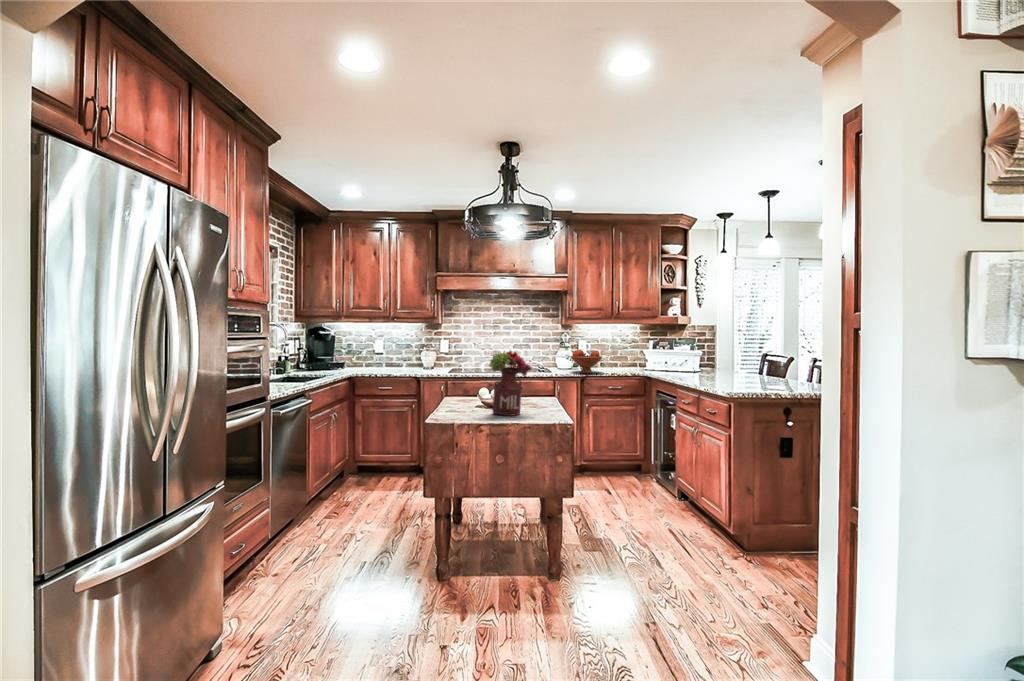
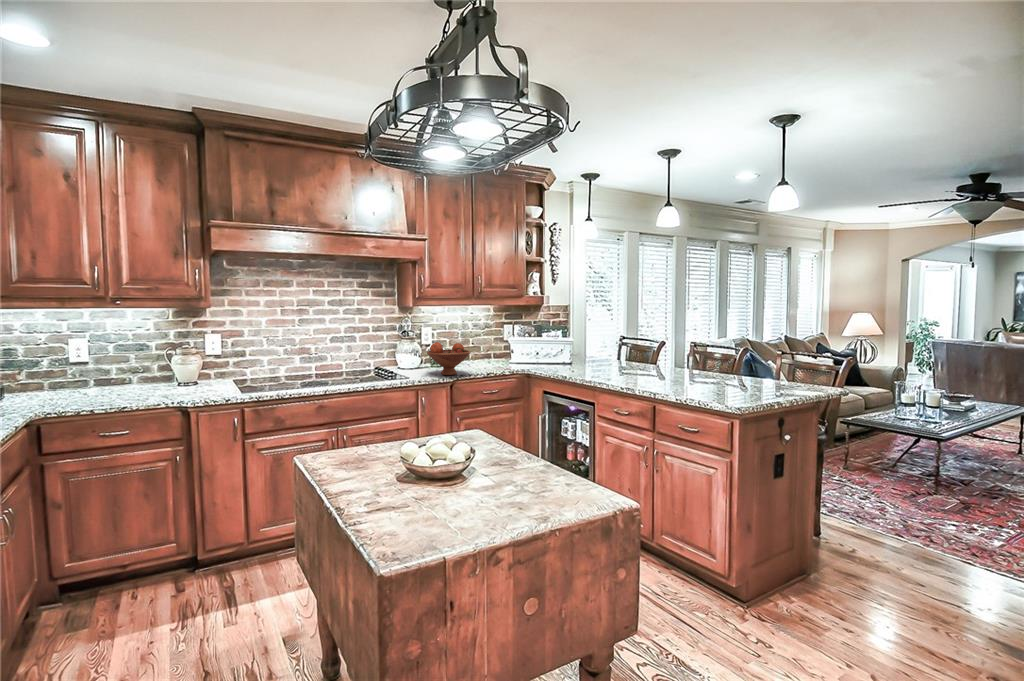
flower arrangement: present [489,351,532,416] -> none [462,378,539,505]

